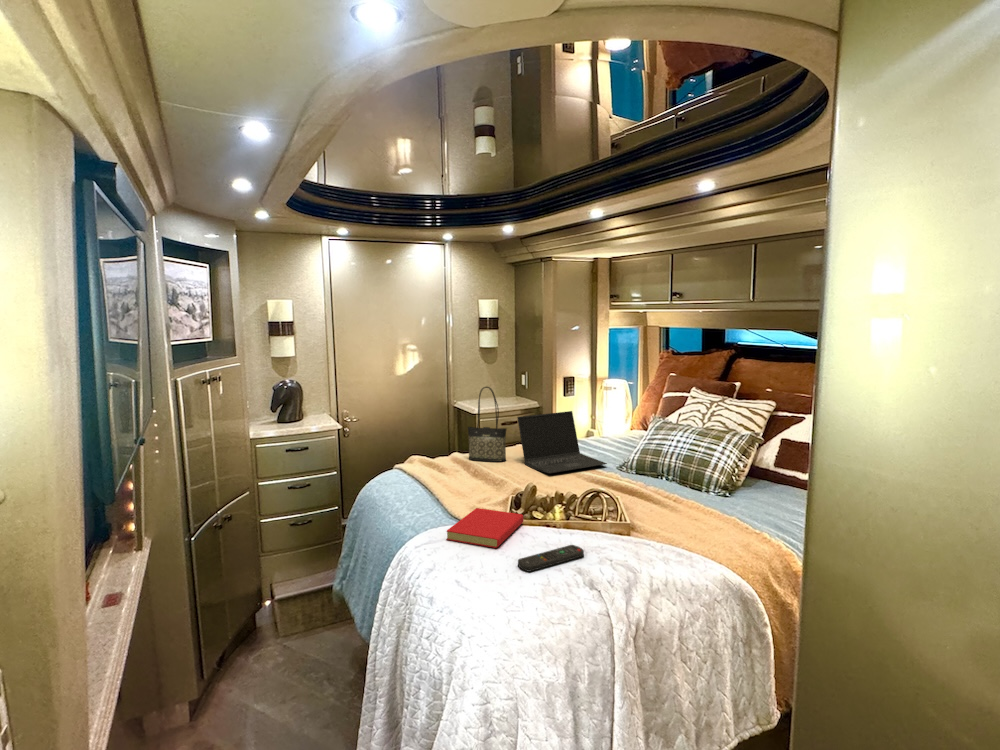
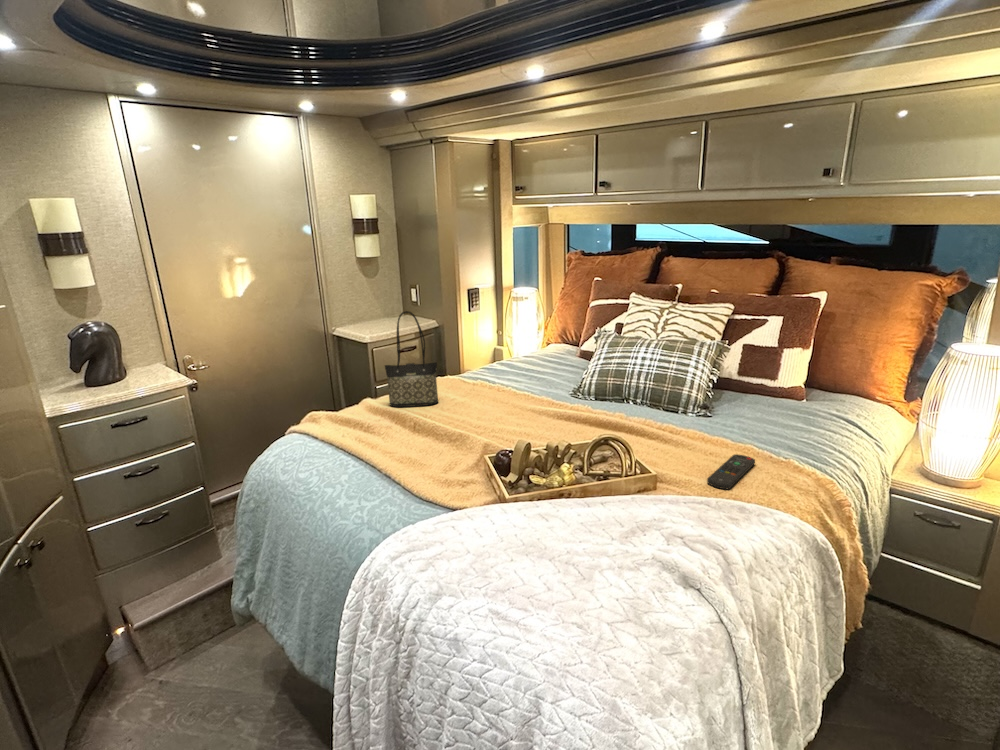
laptop: present [517,411,607,474] -> none [449,332,562,414]
book: present [447,508,524,548] -> none [439,482,523,541]
remote control: present [518,545,584,572] -> present [707,454,755,489]

